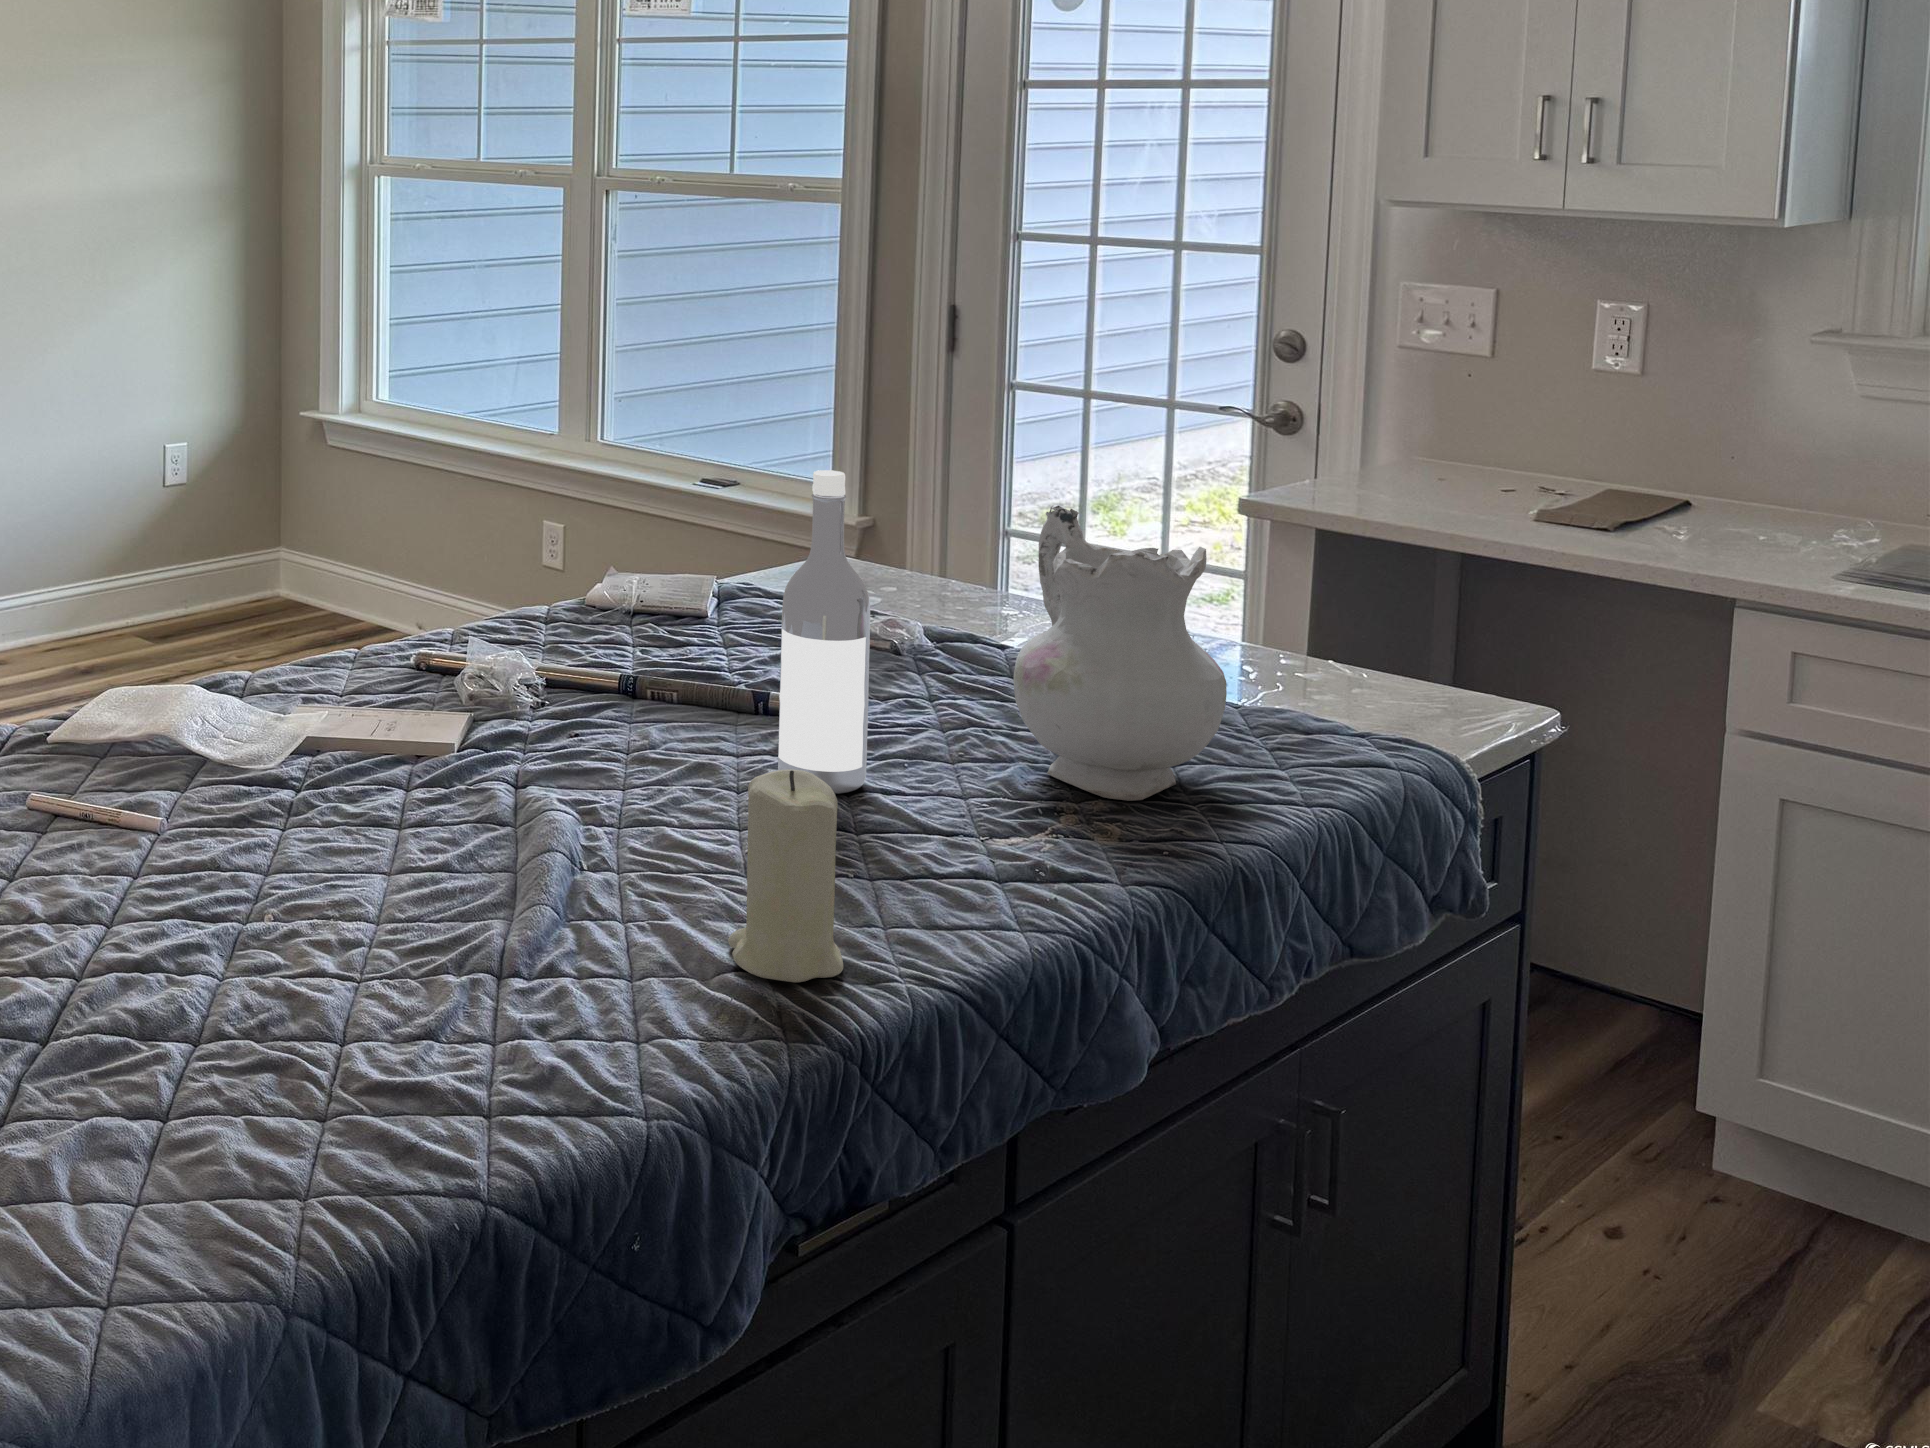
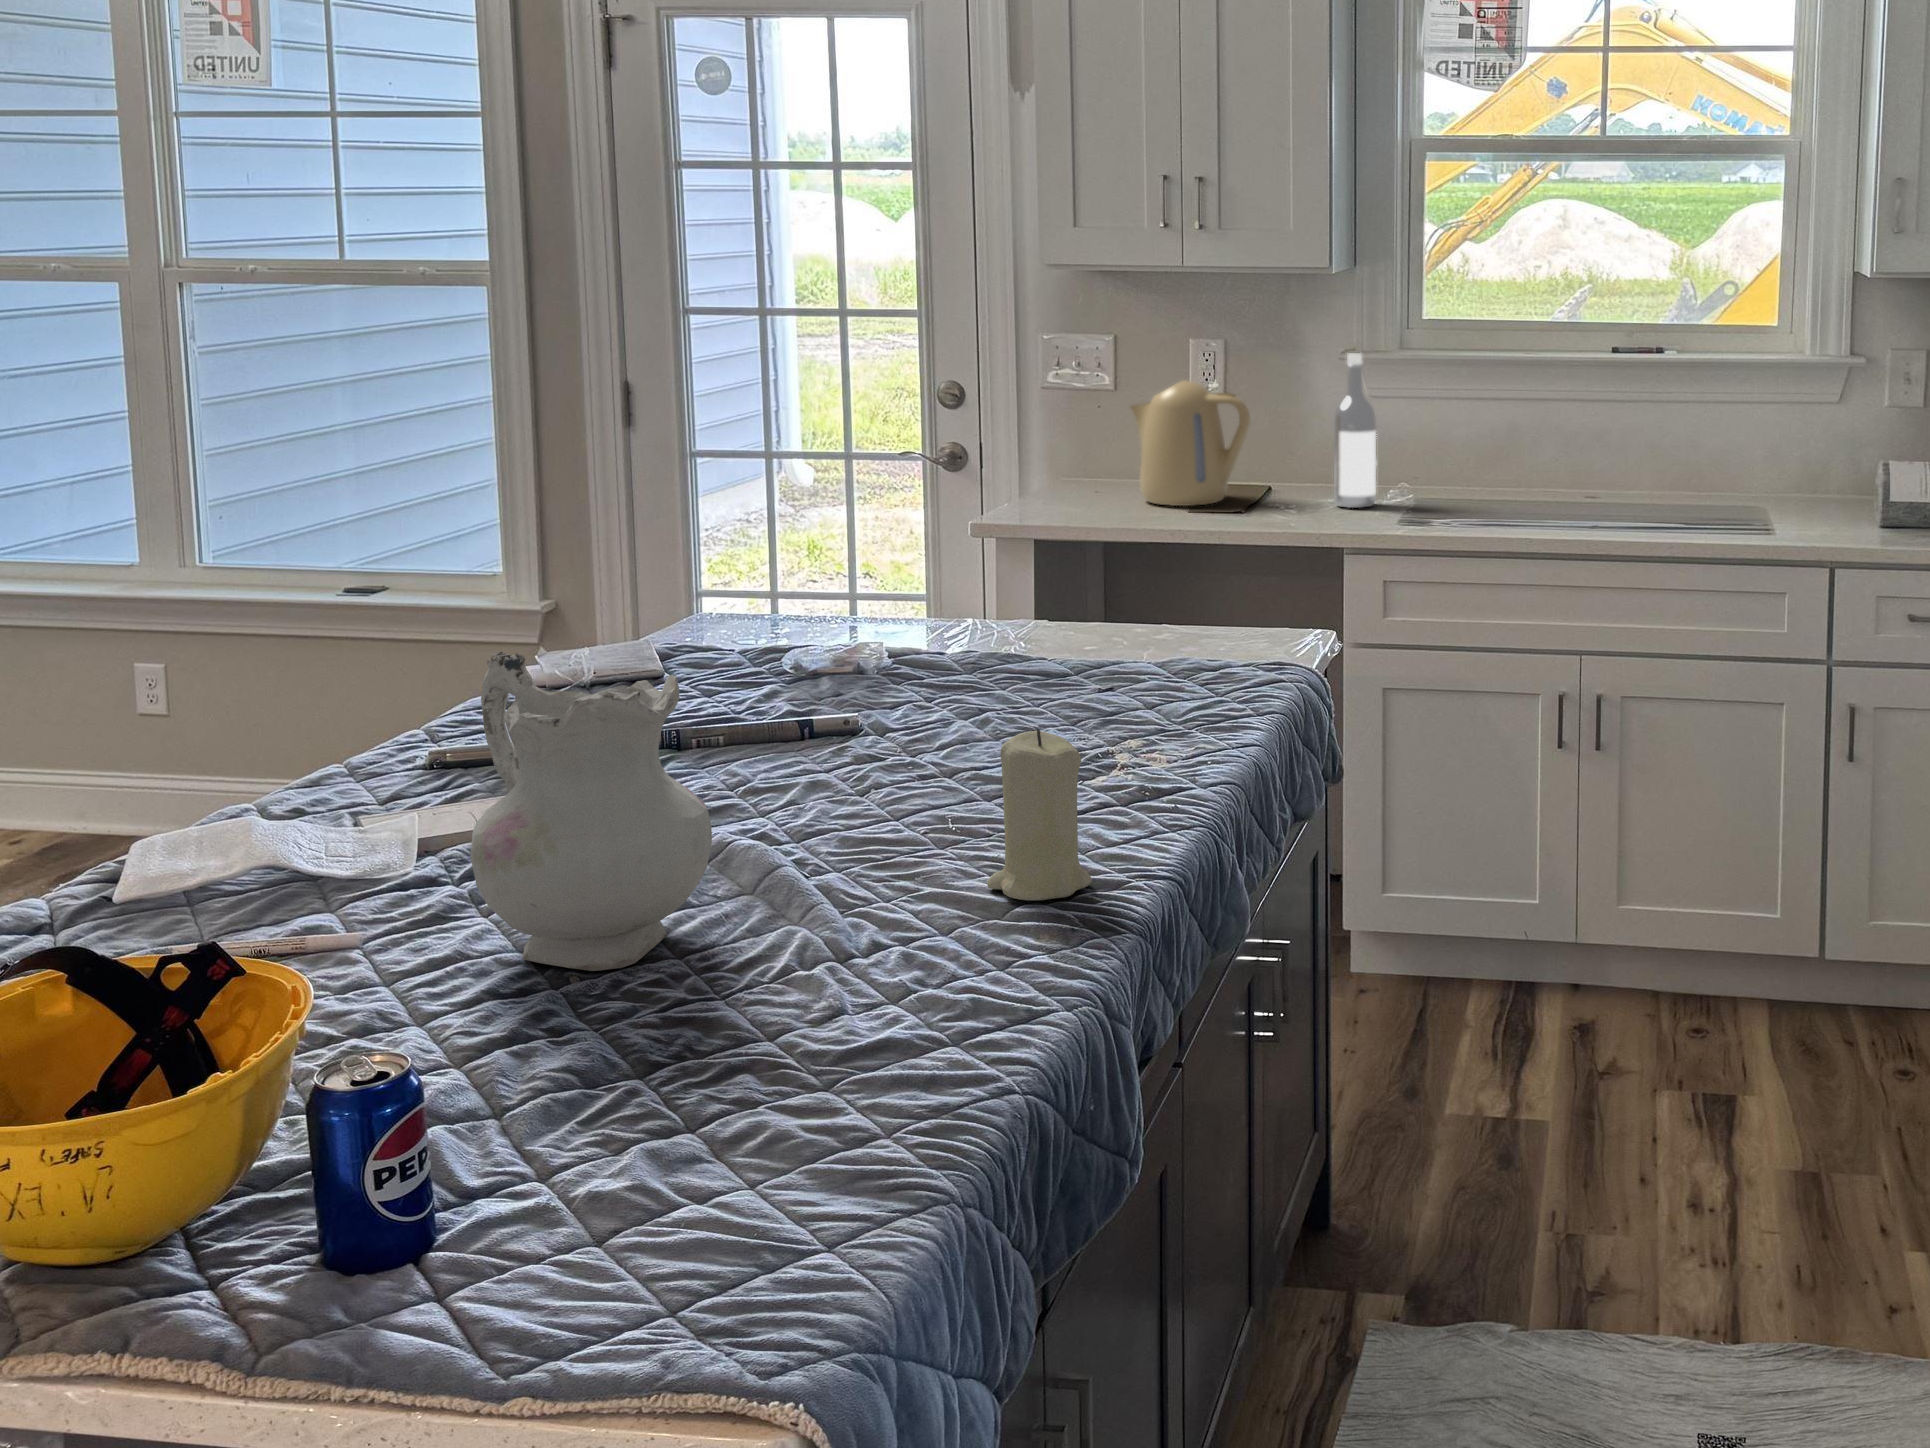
kettle: none [1478,356,1644,518] -> present [1130,380,1250,506]
wine bottle: present [778,470,870,794] -> present [1334,353,1376,508]
ceramic pitcher: present [1014,506,1227,801] -> present [471,652,712,971]

